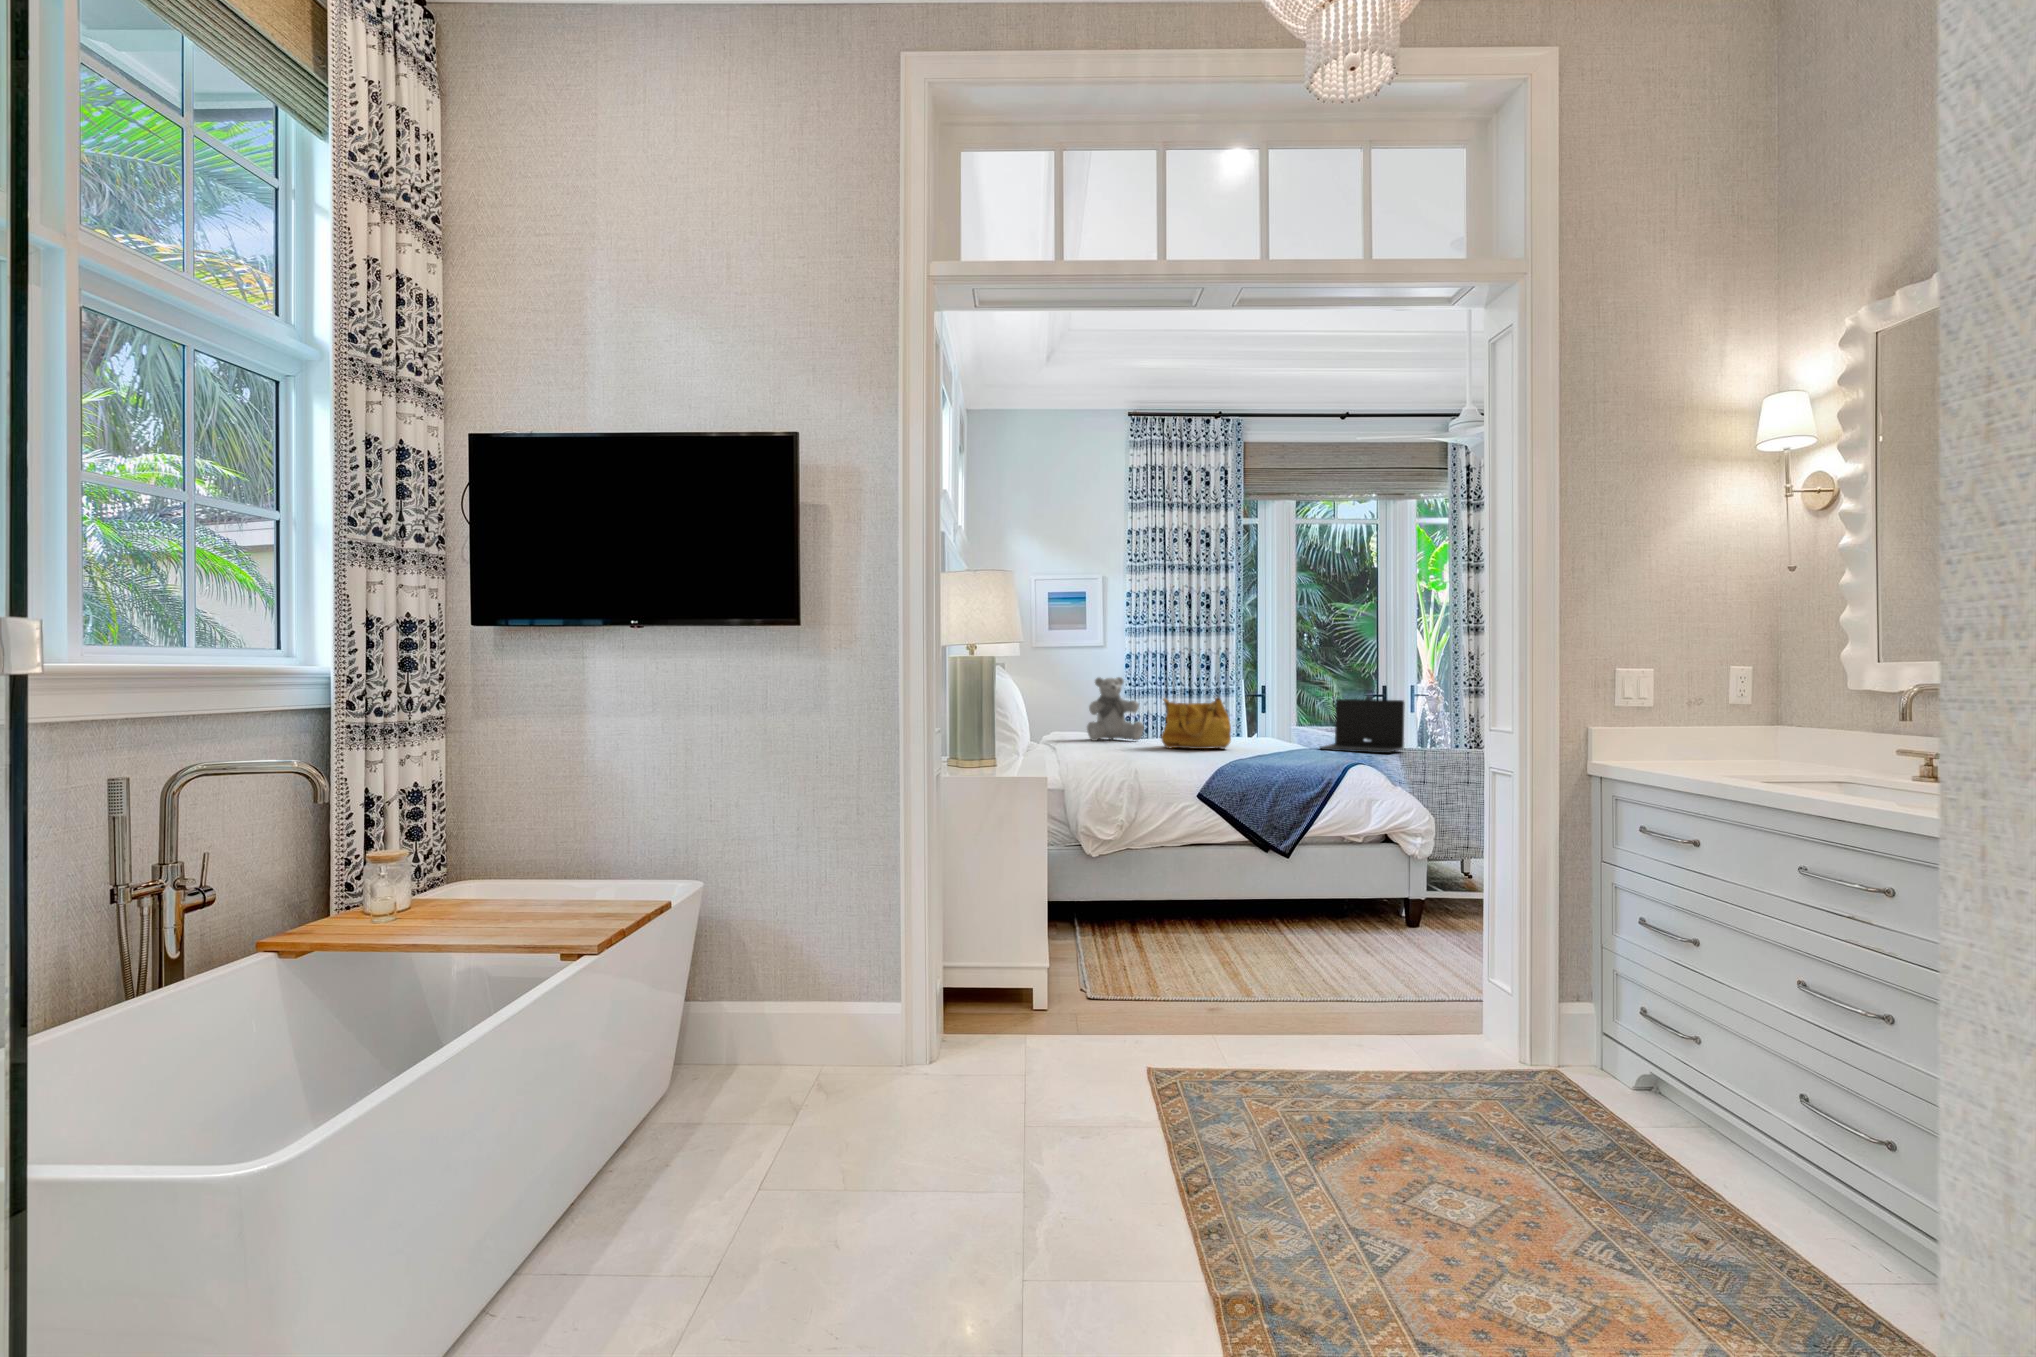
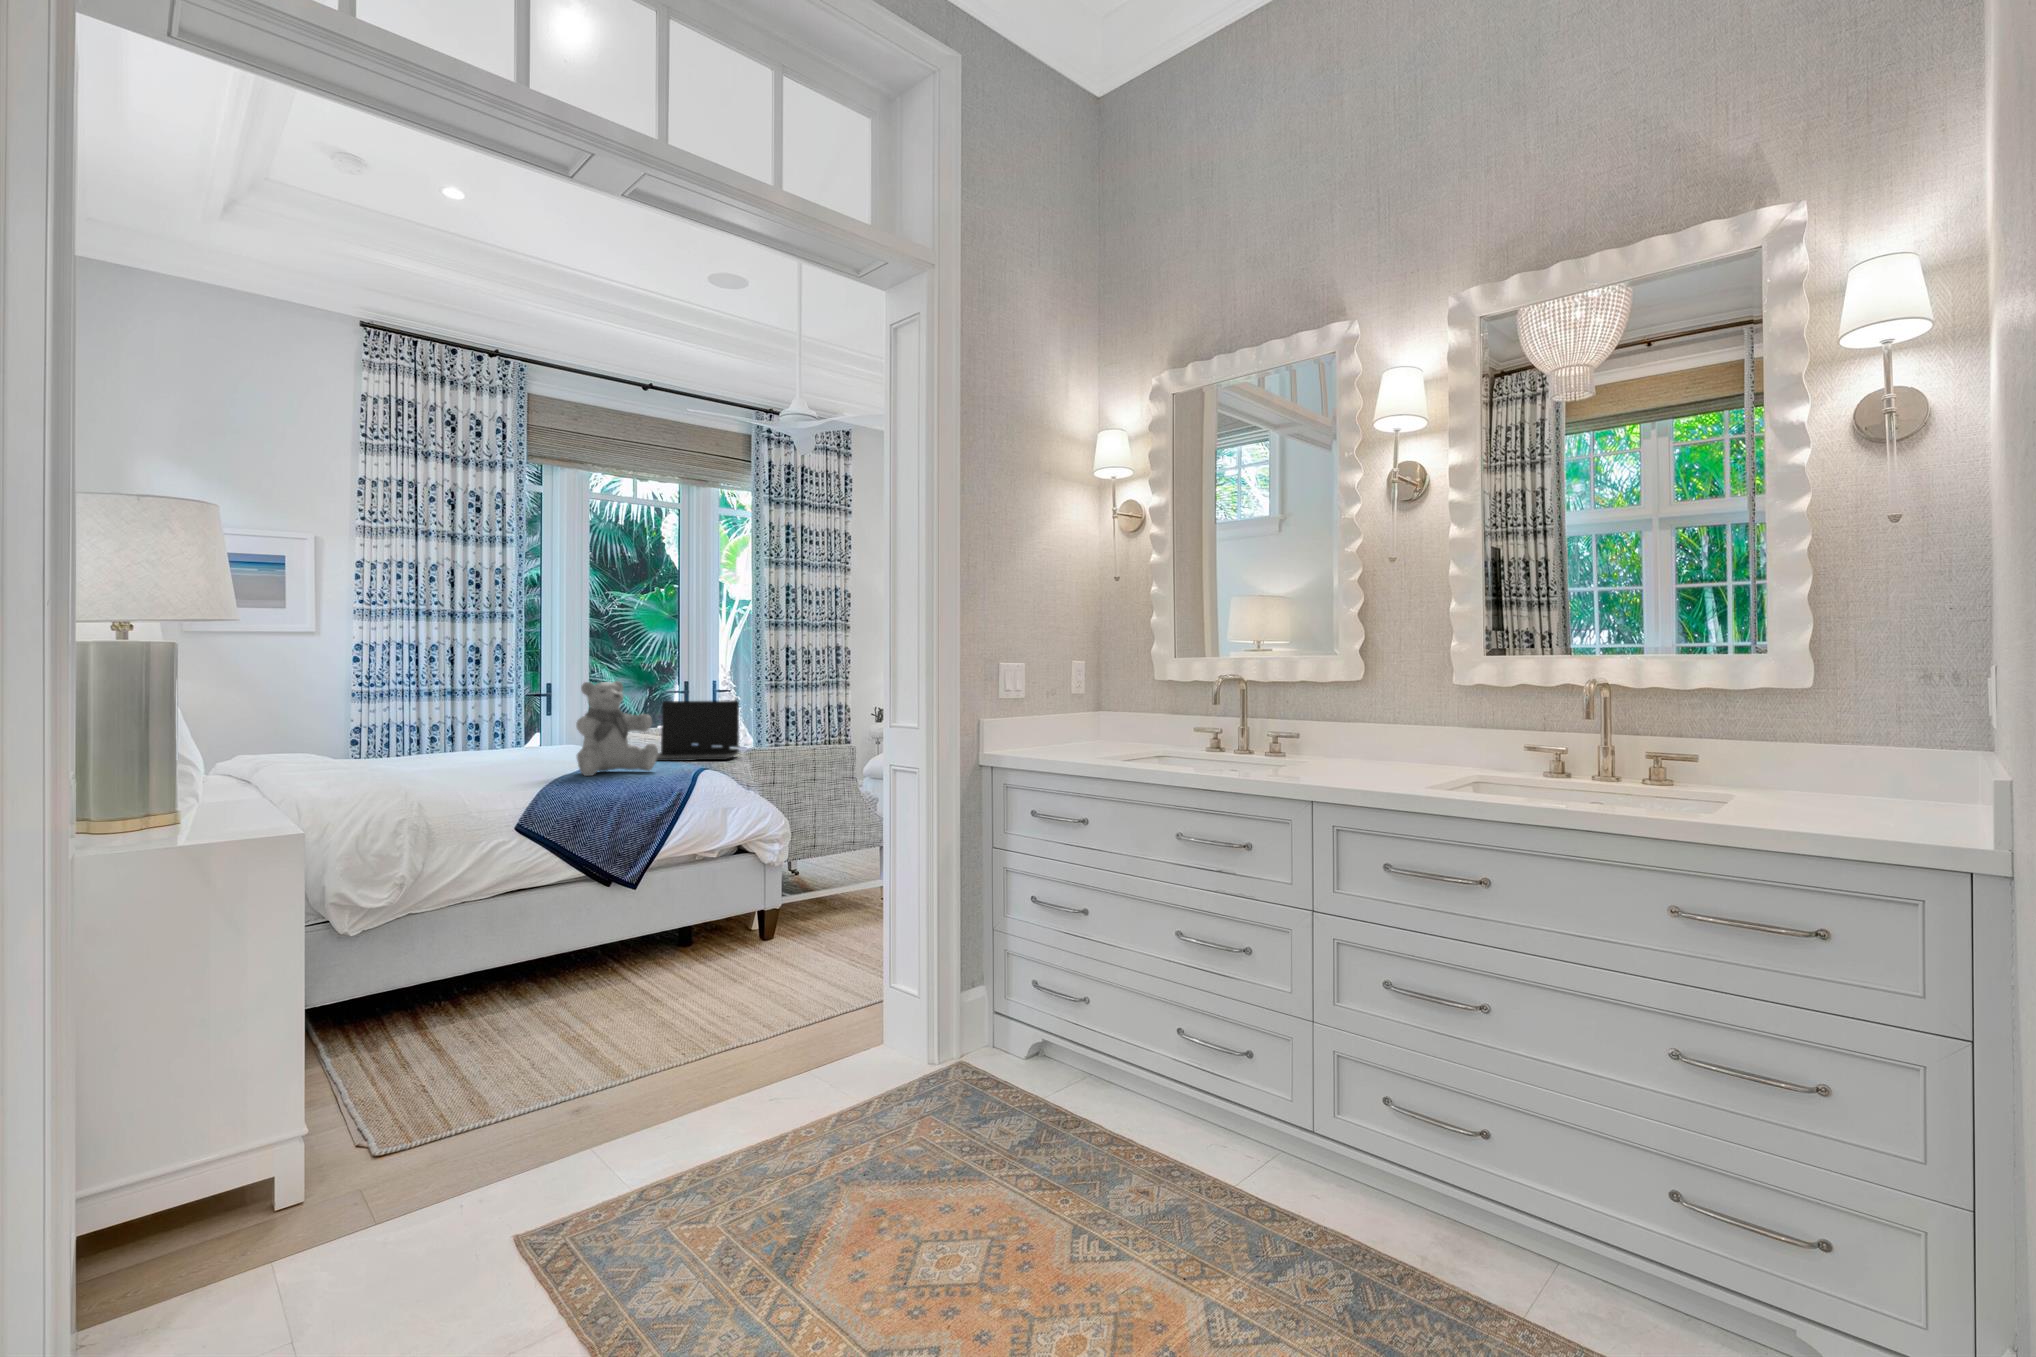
teddy bear: present [1087,677,1144,741] -> present [576,681,658,776]
handbag: present [1161,696,1231,749] -> none [440,699,540,773]

